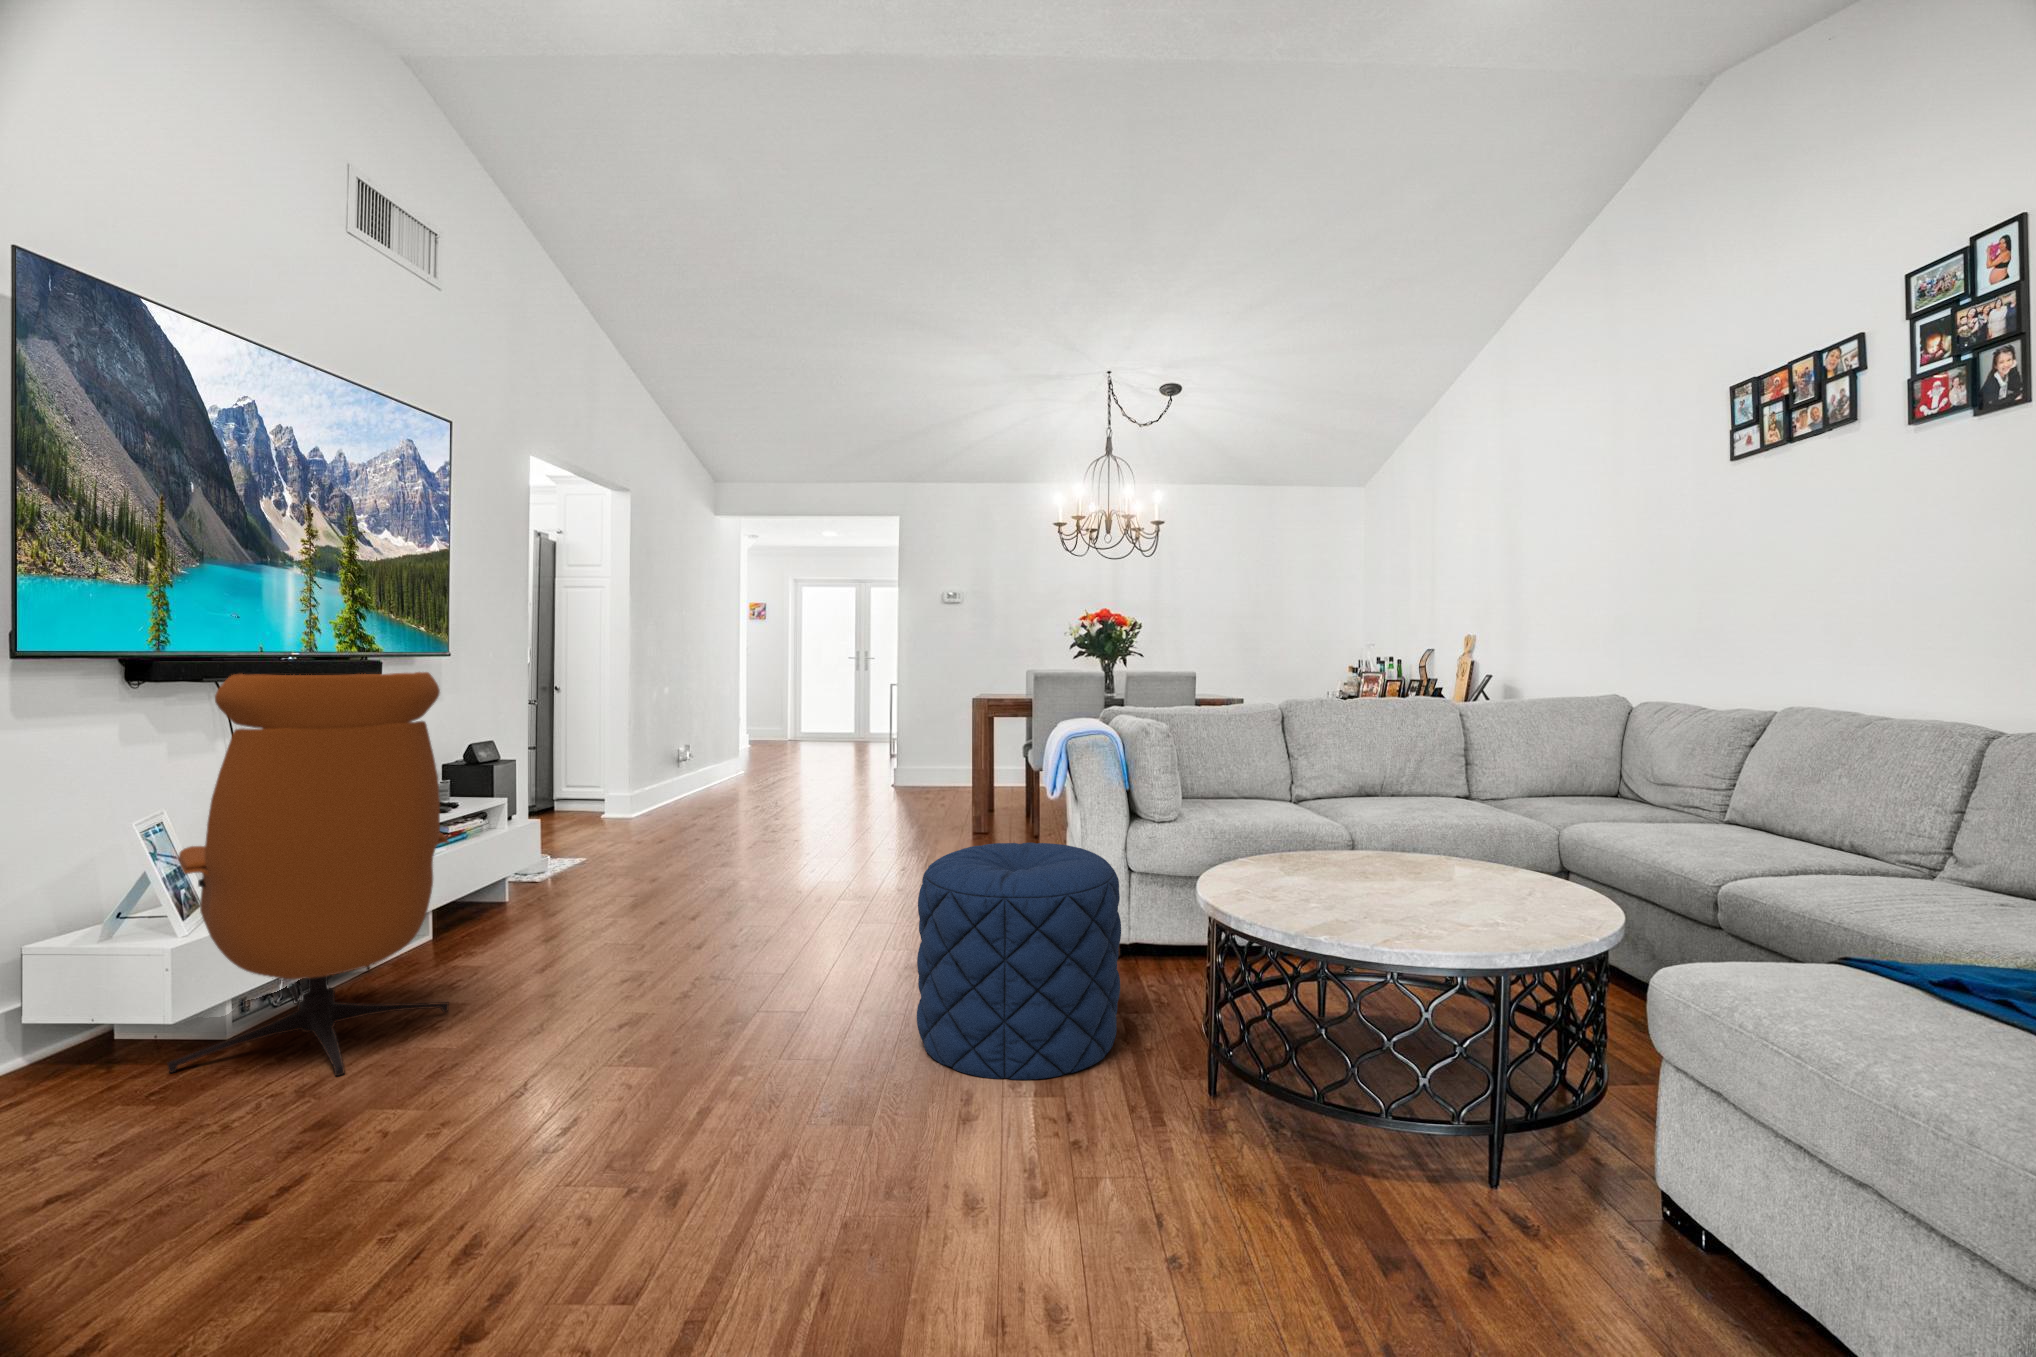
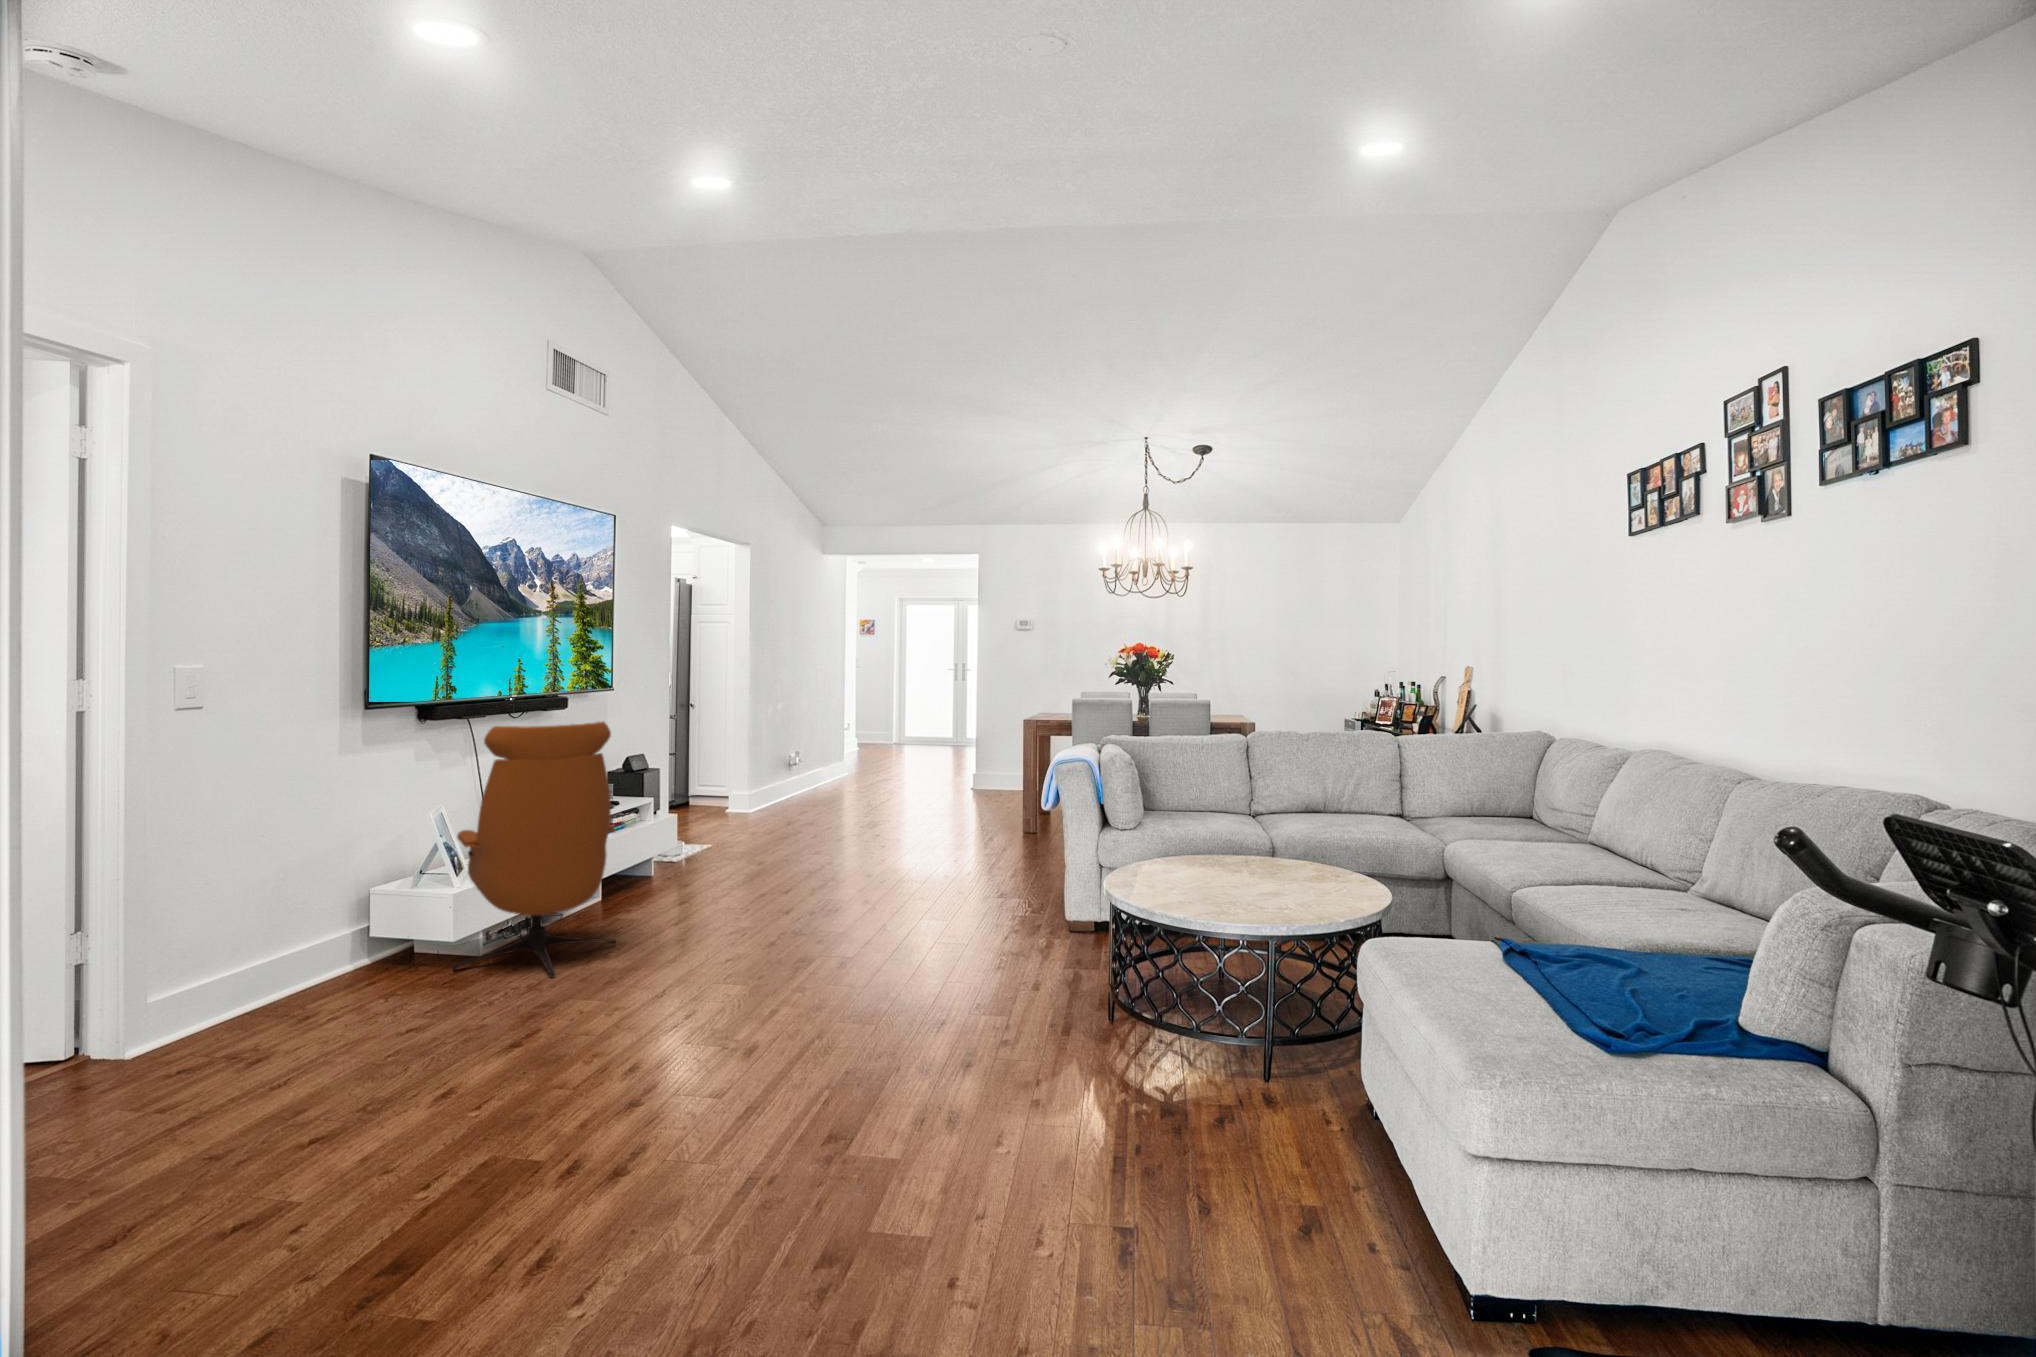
pouf: present [917,843,1121,1080] -> none [916,843,1058,1002]

